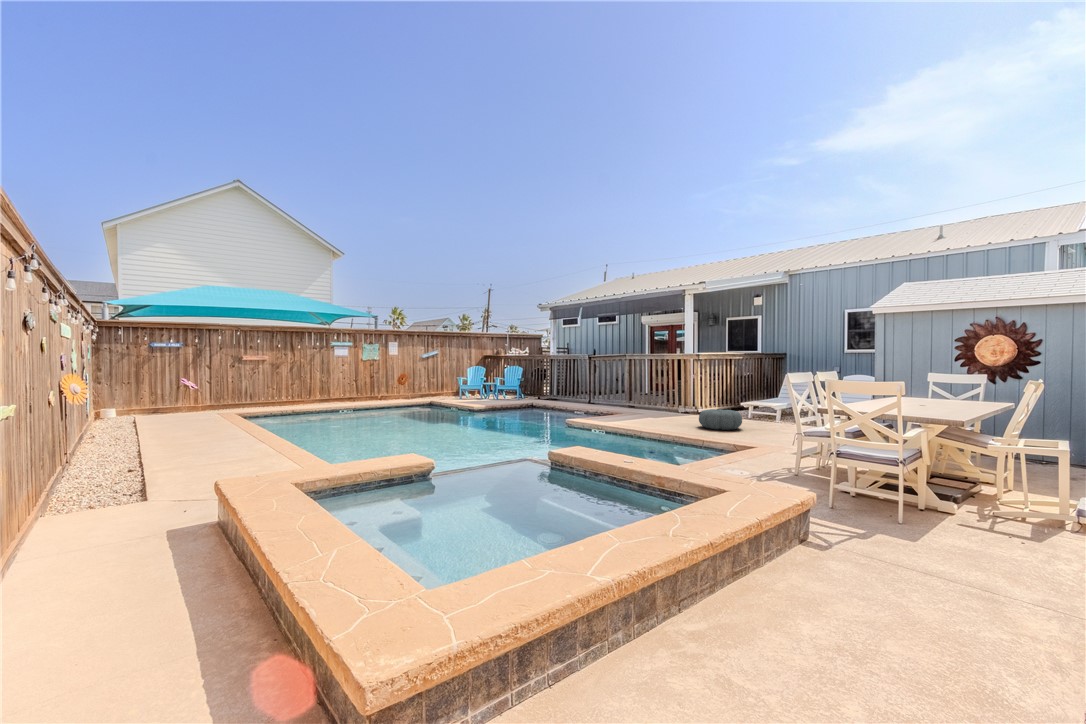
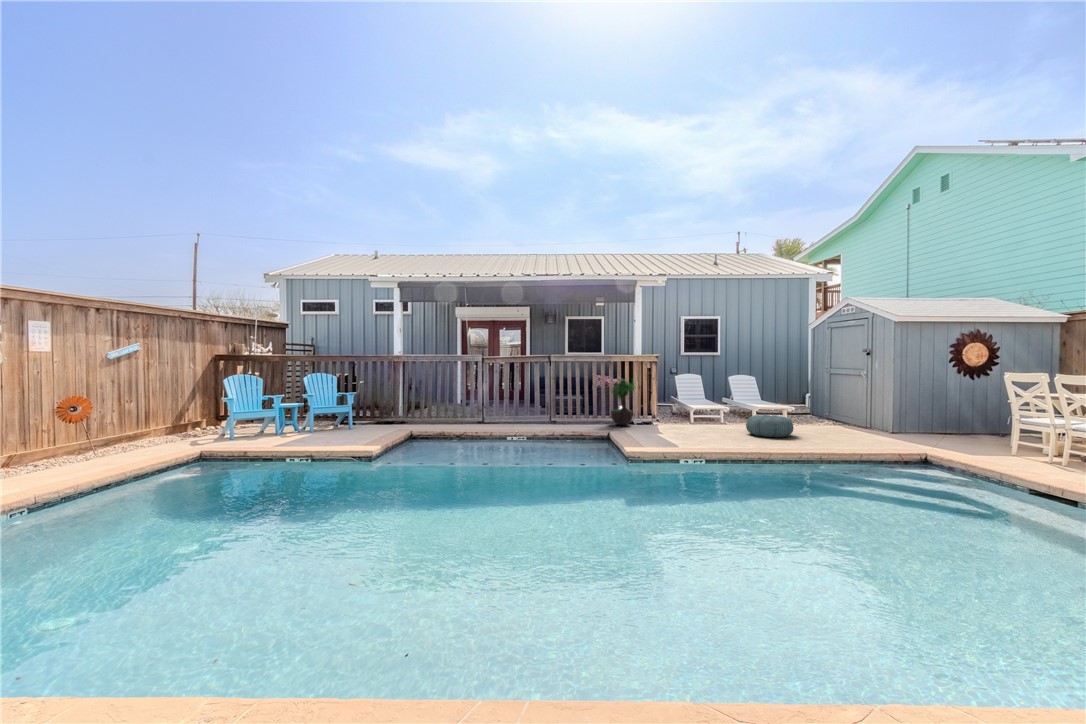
potted tree: none [638,371,664,412] -> present [611,380,634,425]

